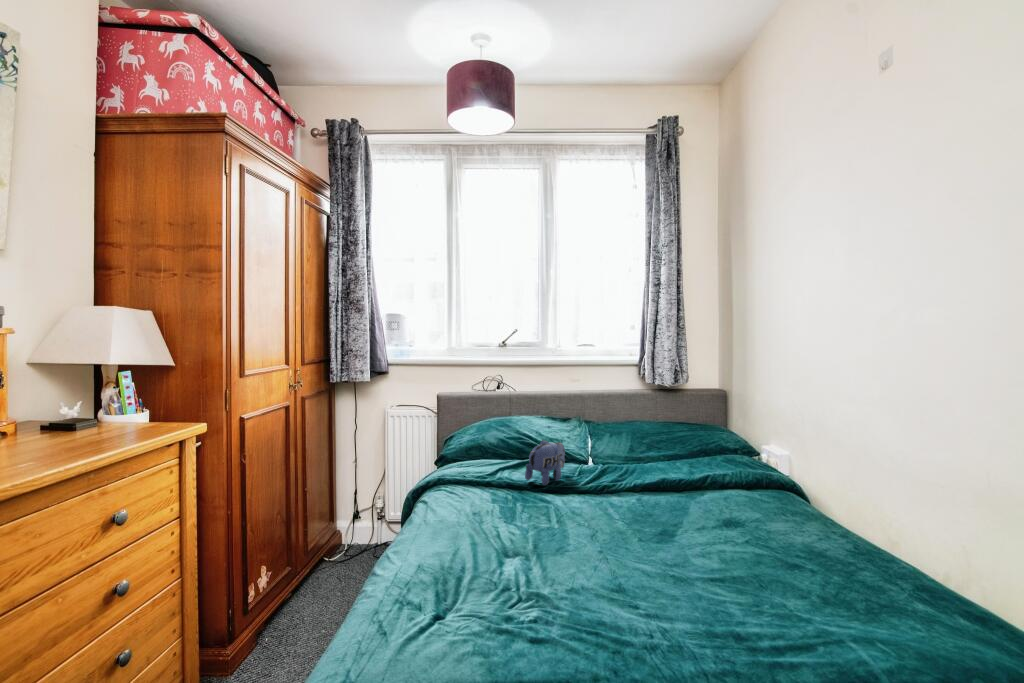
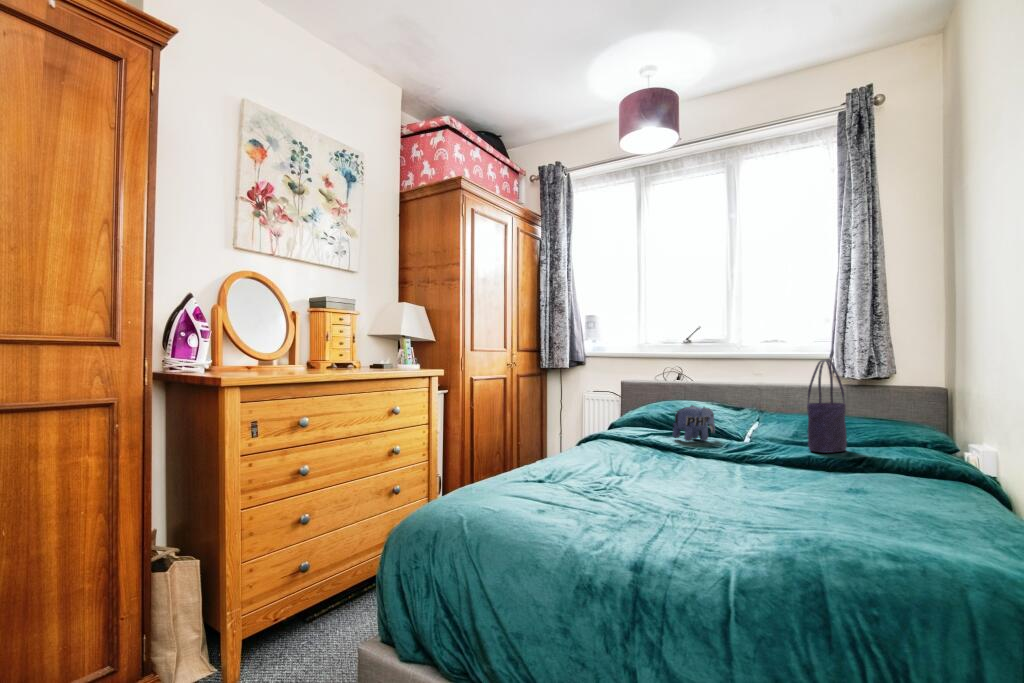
tote bag: none [658,391,686,486] -> present [807,360,847,453]

